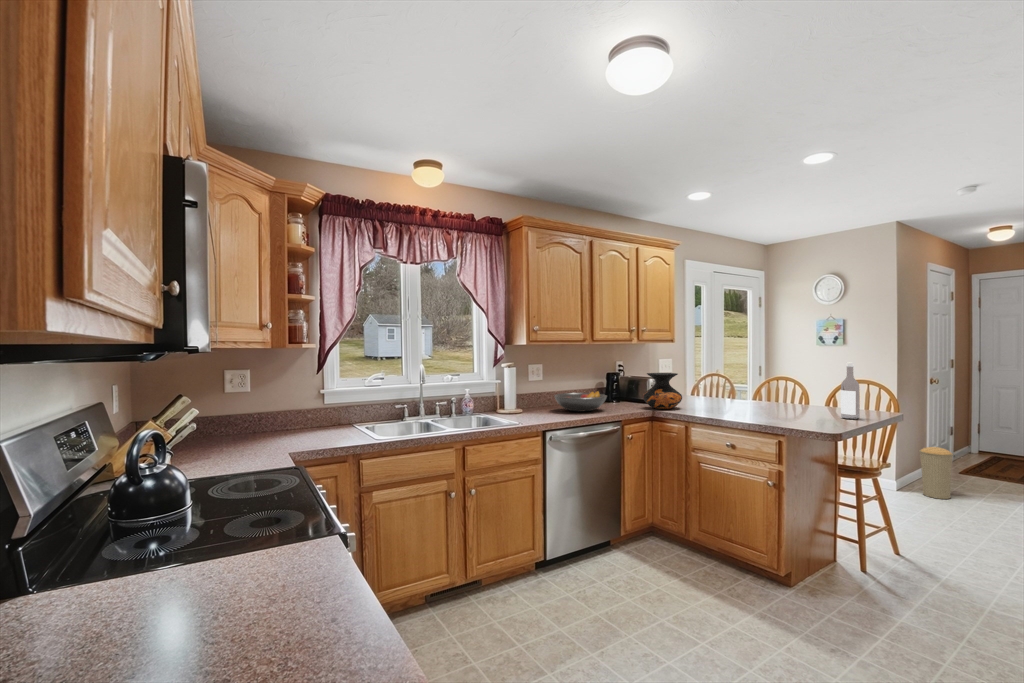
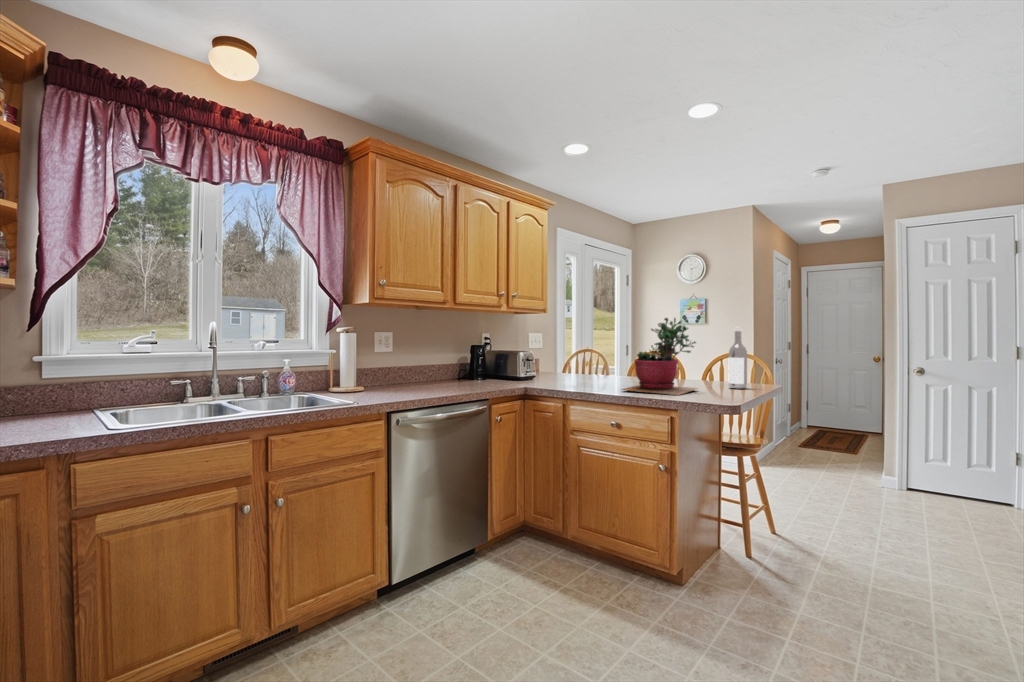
succulent plant: none [733,355,810,425] -> present [622,318,698,395]
vase: present [643,373,682,409] -> none [516,344,560,385]
fruit bowl: present [554,391,607,412] -> none [407,365,474,389]
trash can: present [919,447,953,499] -> none [770,423,798,472]

